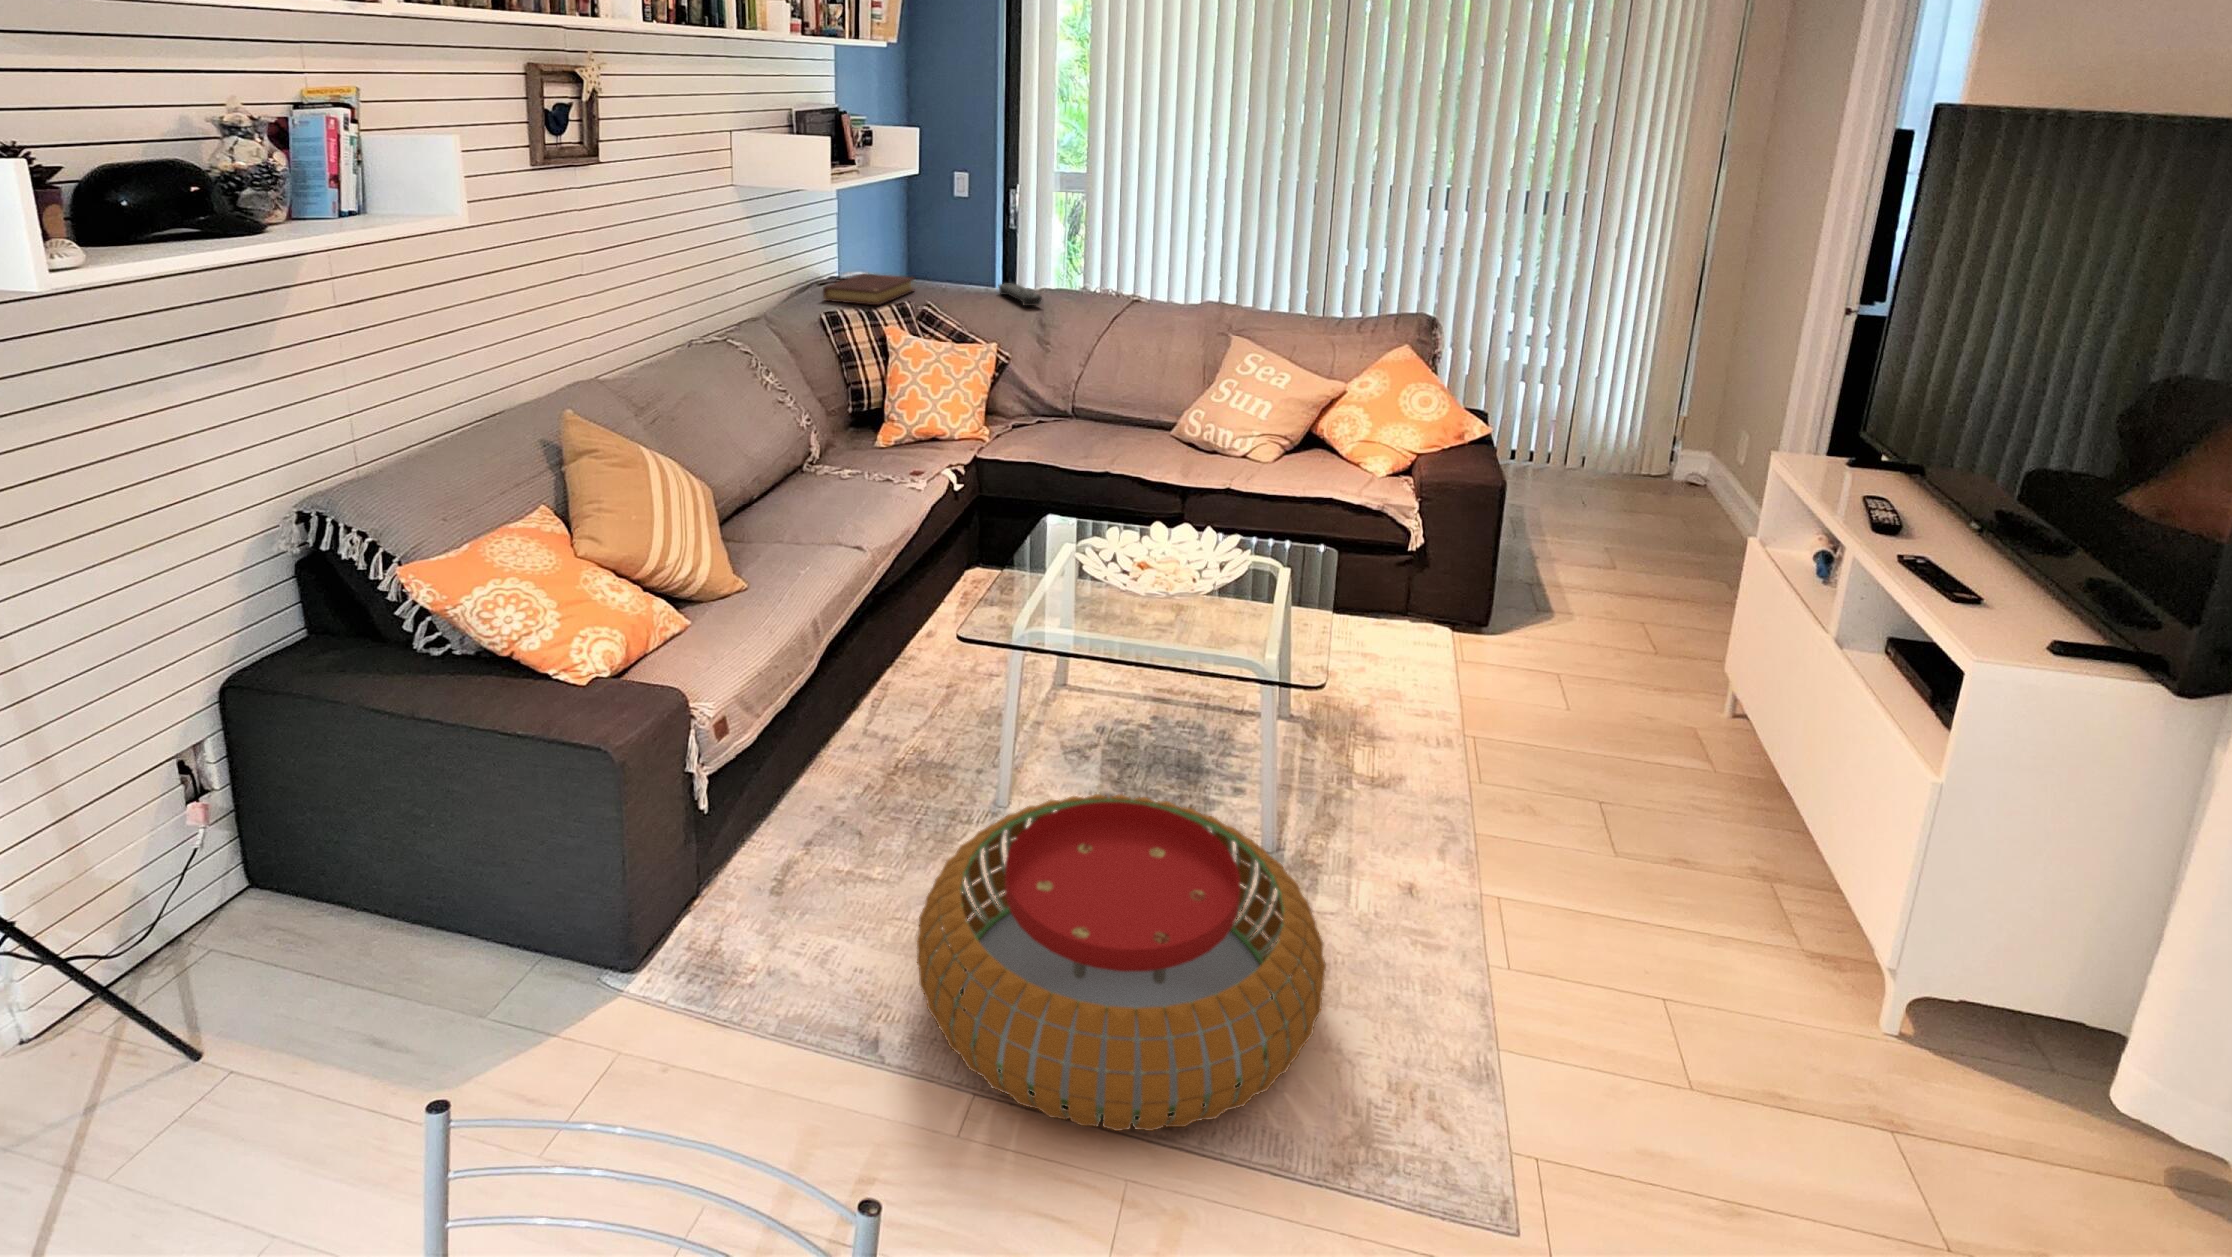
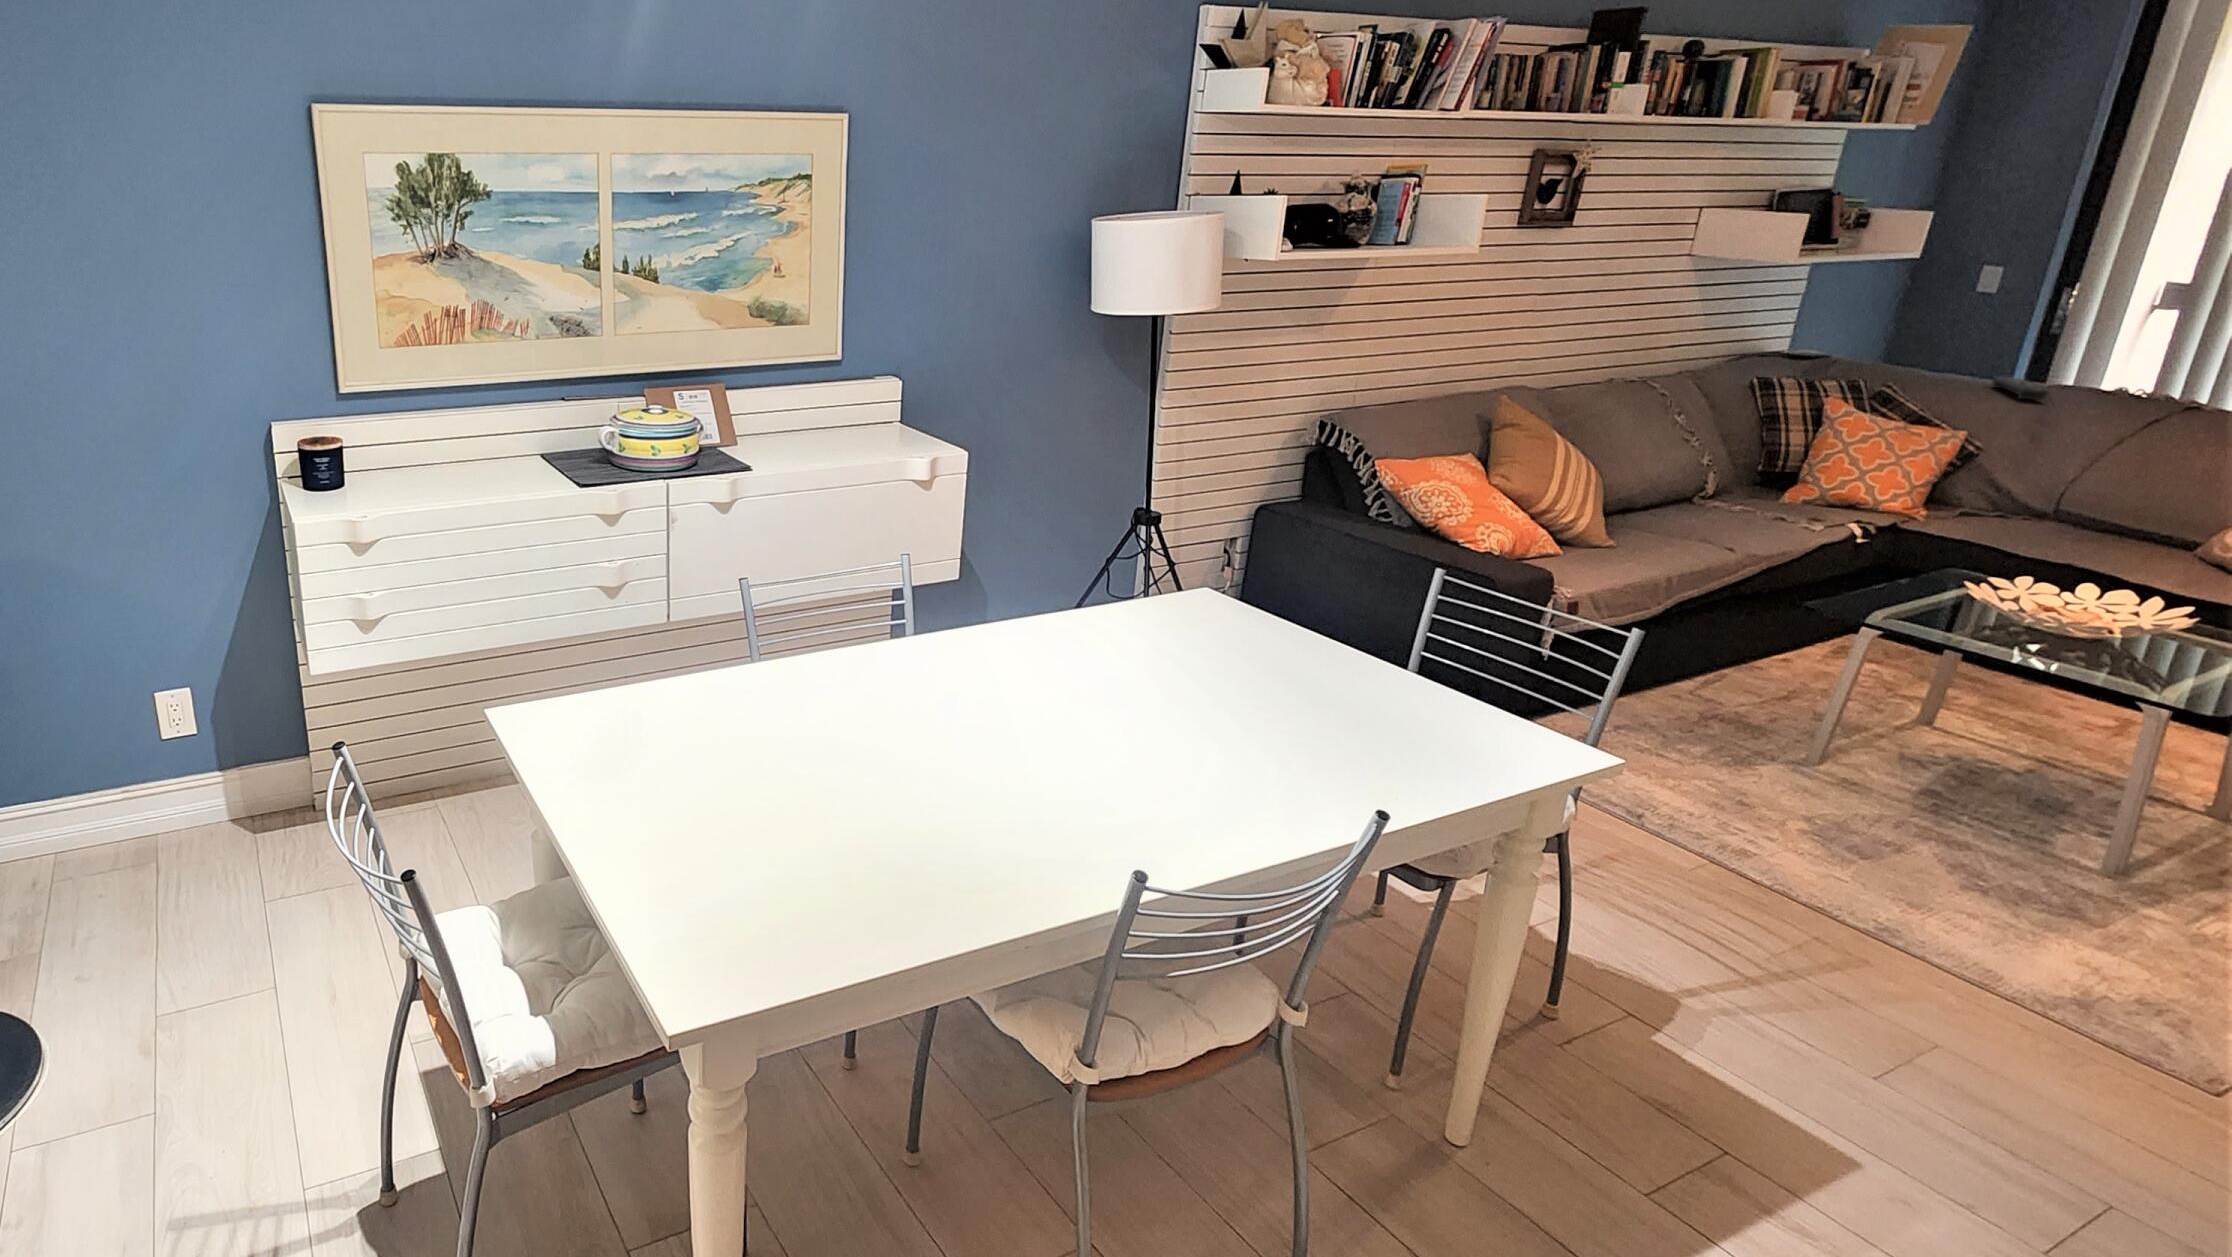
book: present [823,273,914,305] -> none [1760,352,1881,379]
pouf: present [917,794,1326,1131] -> none [1687,732,2119,952]

